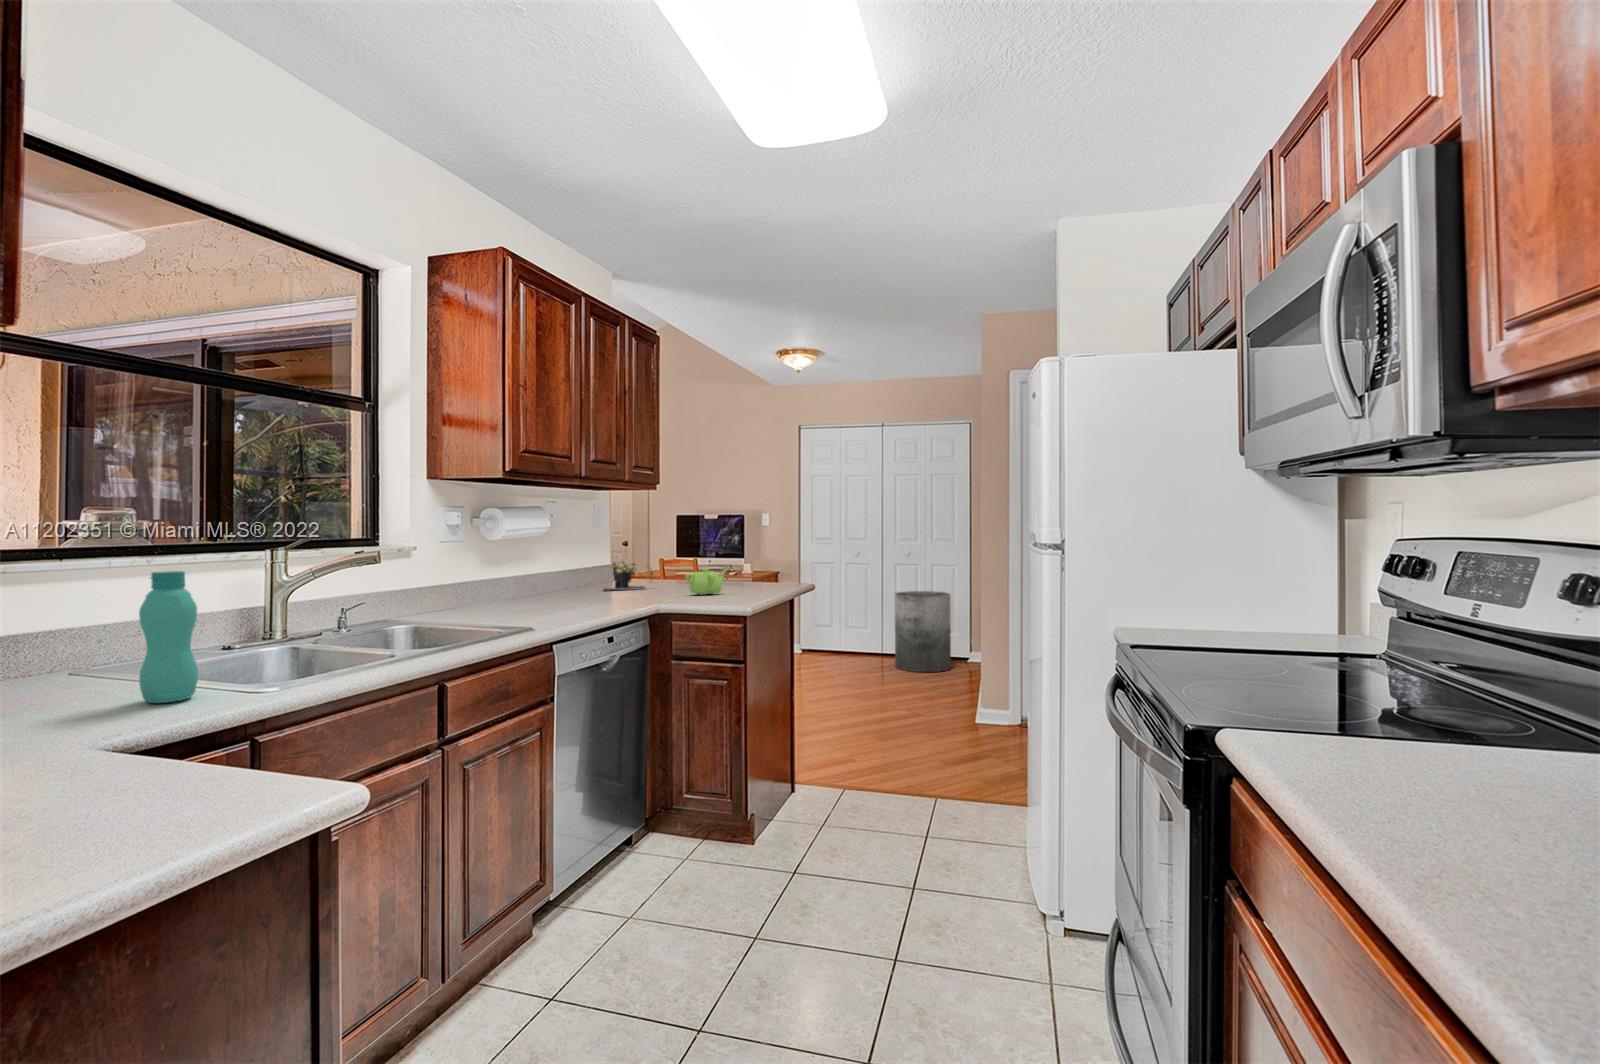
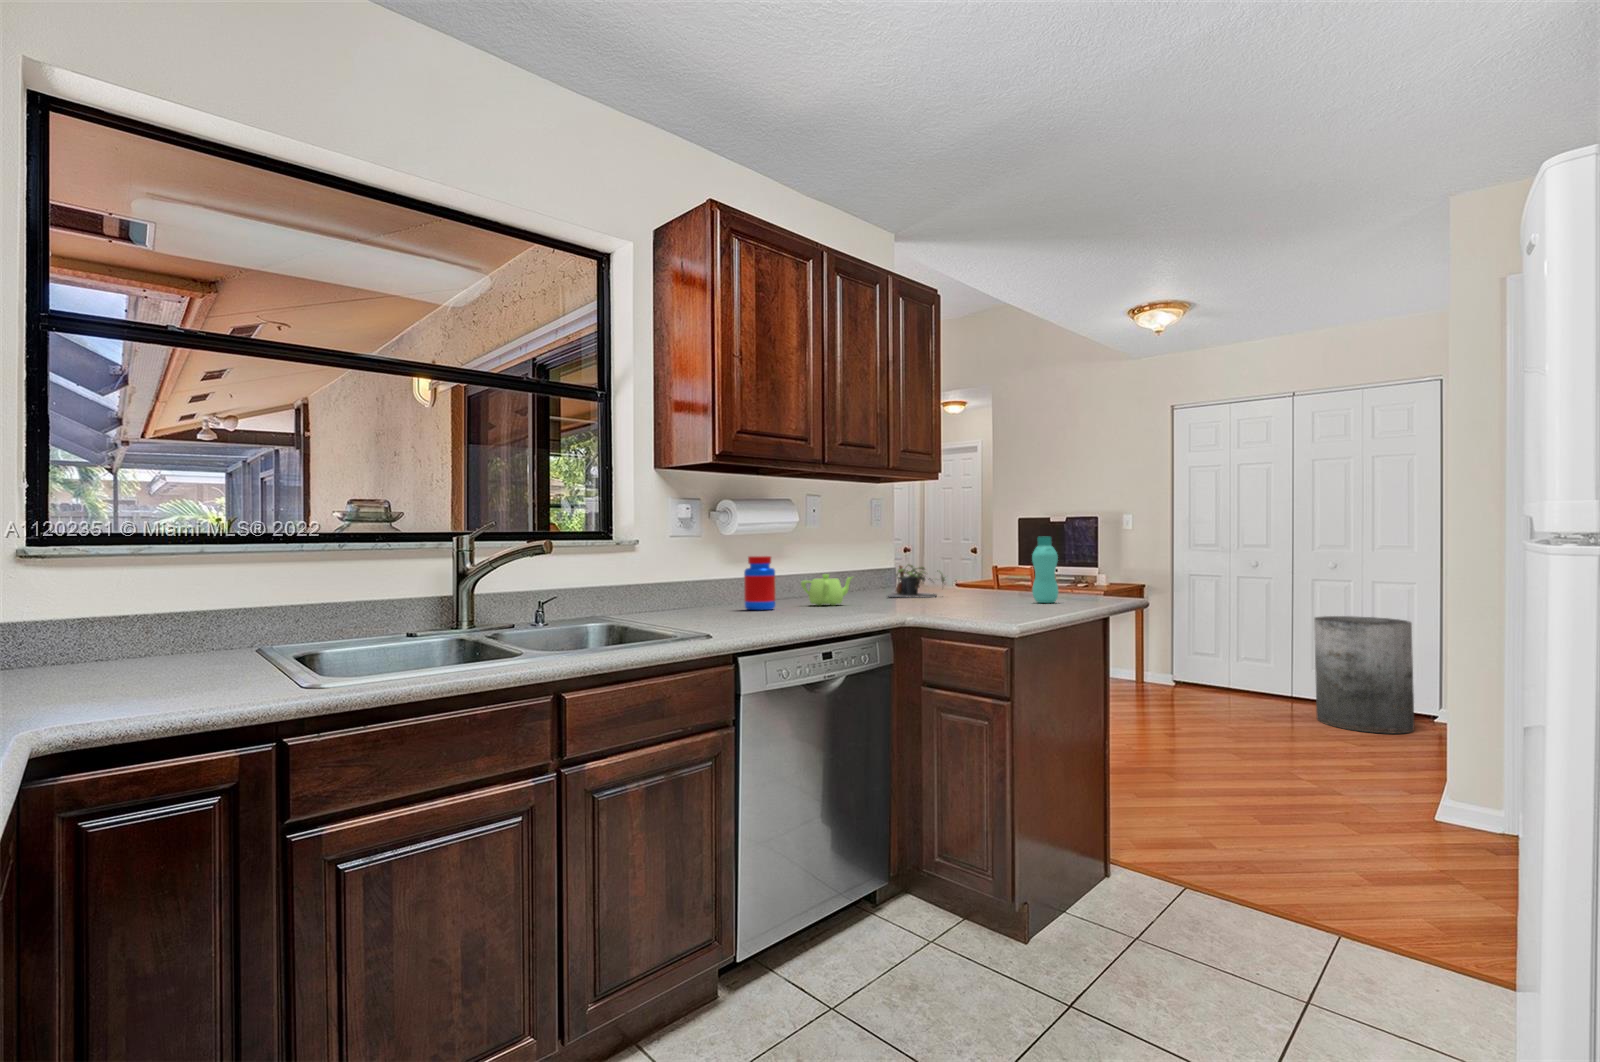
jar: none [505,559,534,607] -> present [744,556,776,610]
teapot: present [685,568,726,595] -> present [801,574,852,606]
bottle: present [139,571,198,703] -> present [1032,537,1058,603]

